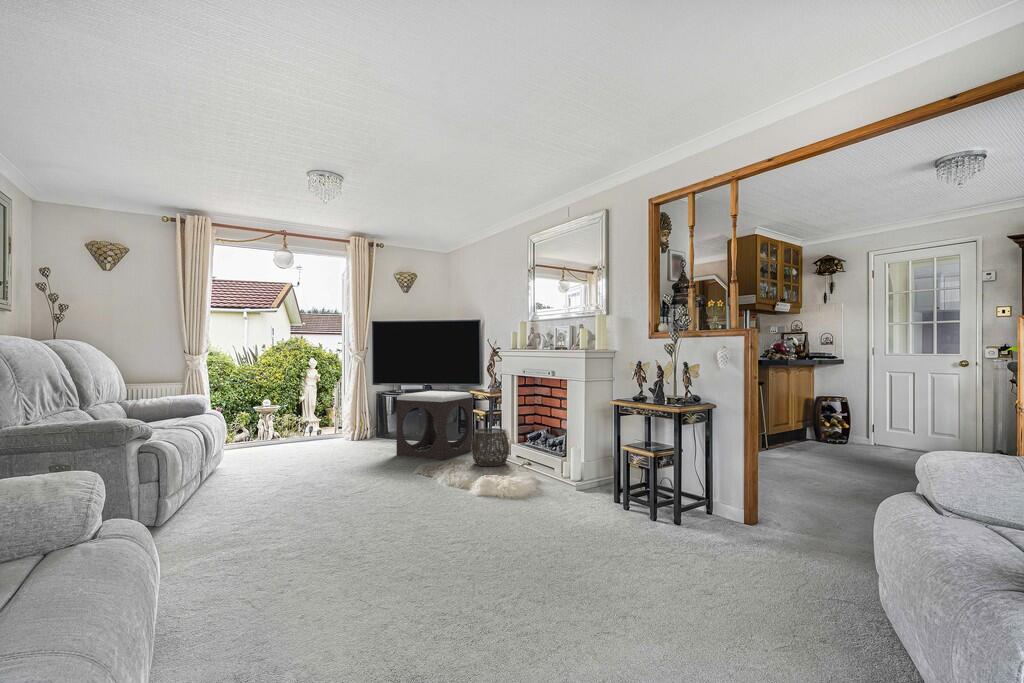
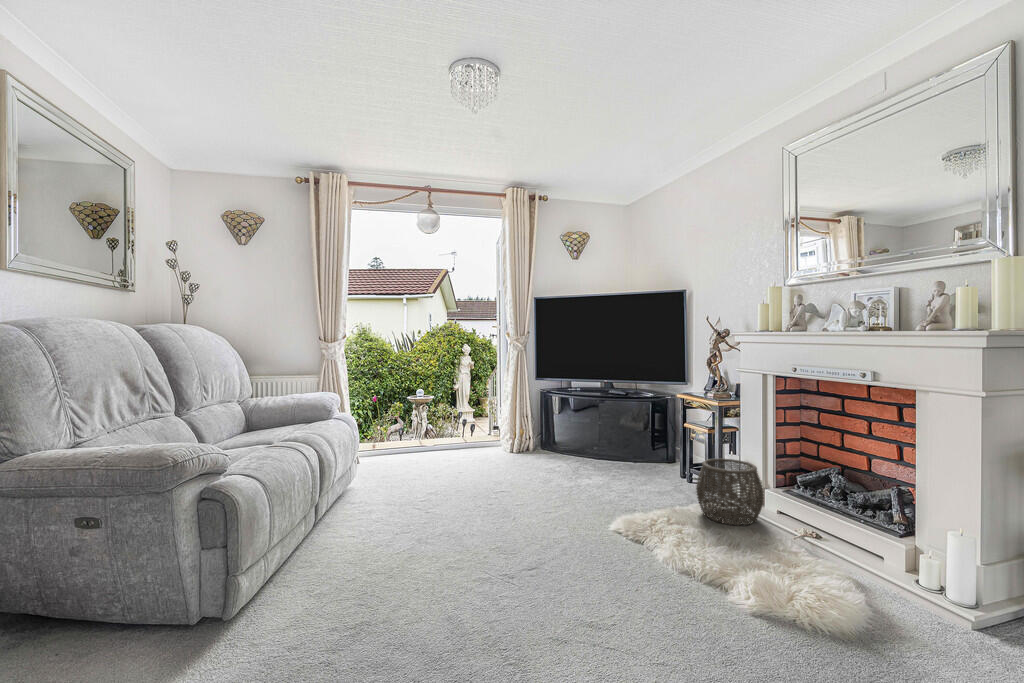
footstool: present [396,391,473,460] -> none [575,393,684,502]

